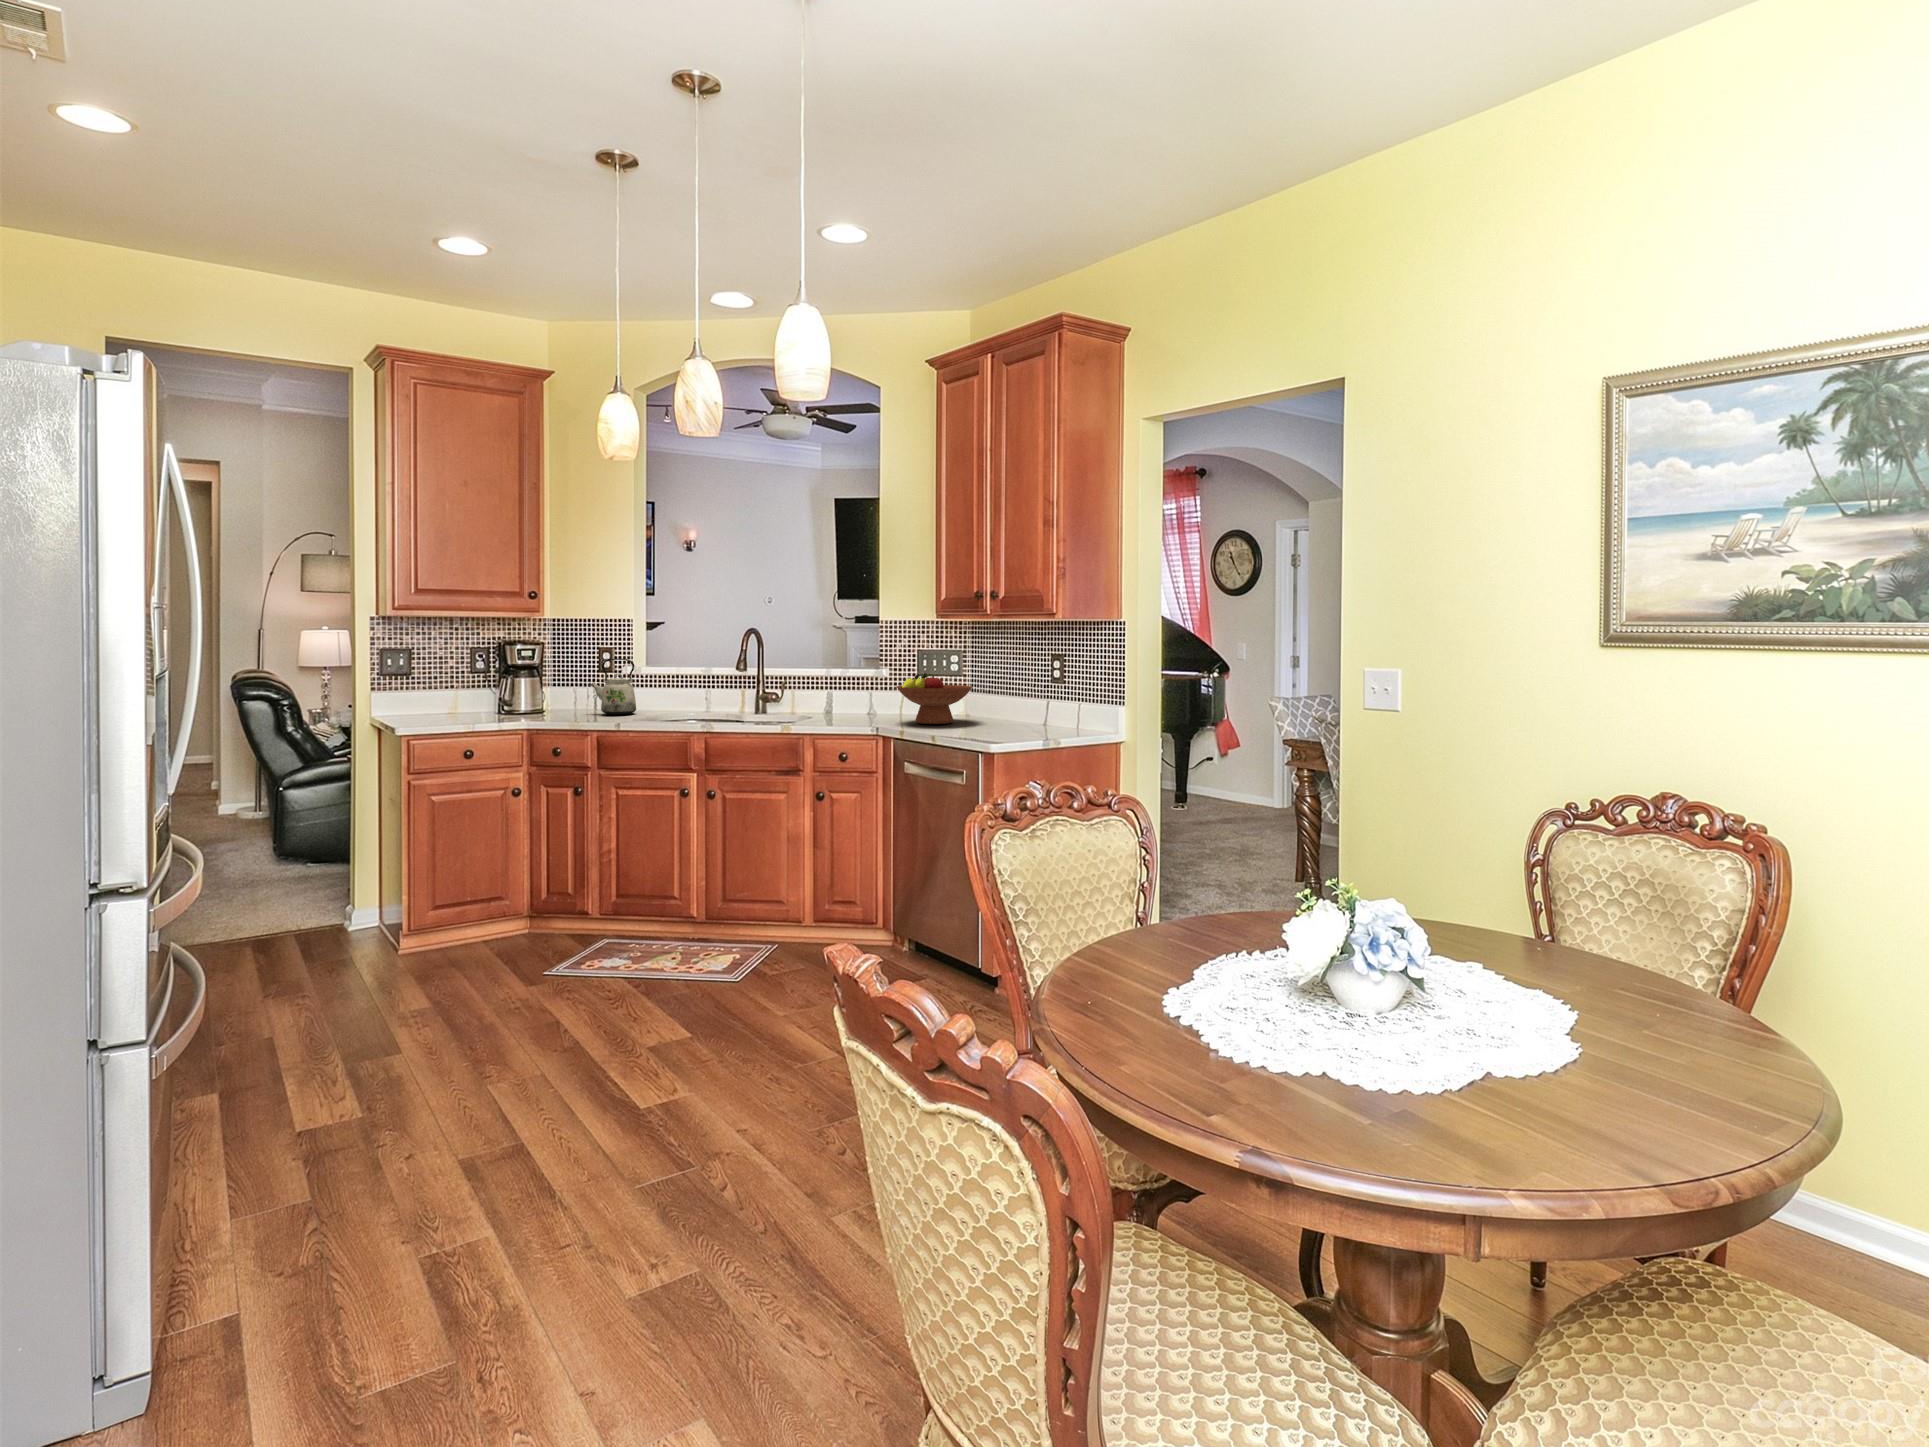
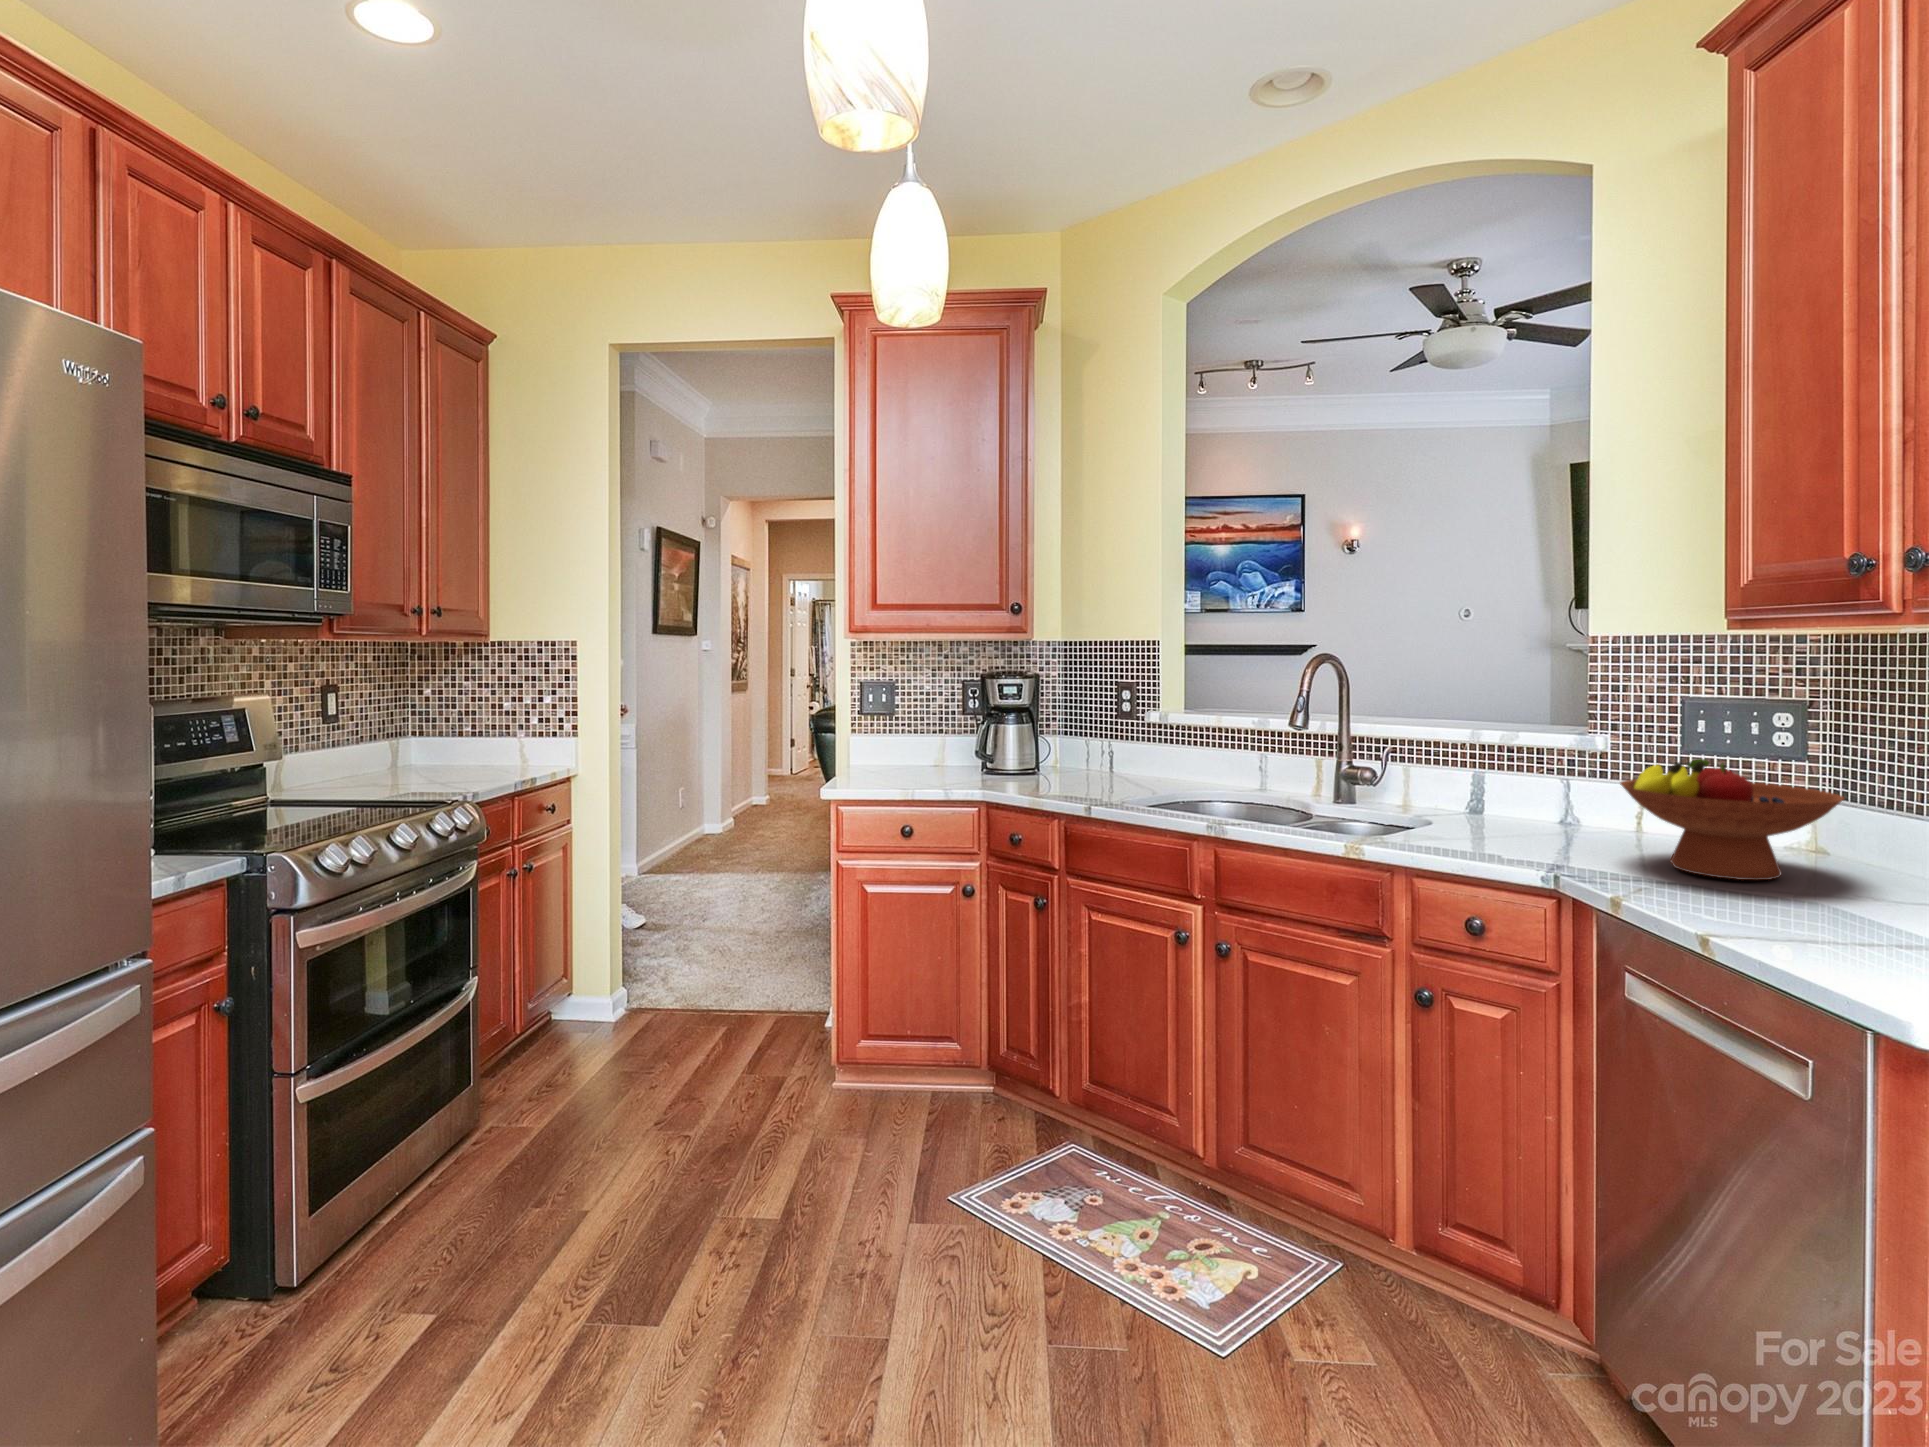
kettle: present [590,659,636,715] -> none [1093,701,1153,784]

